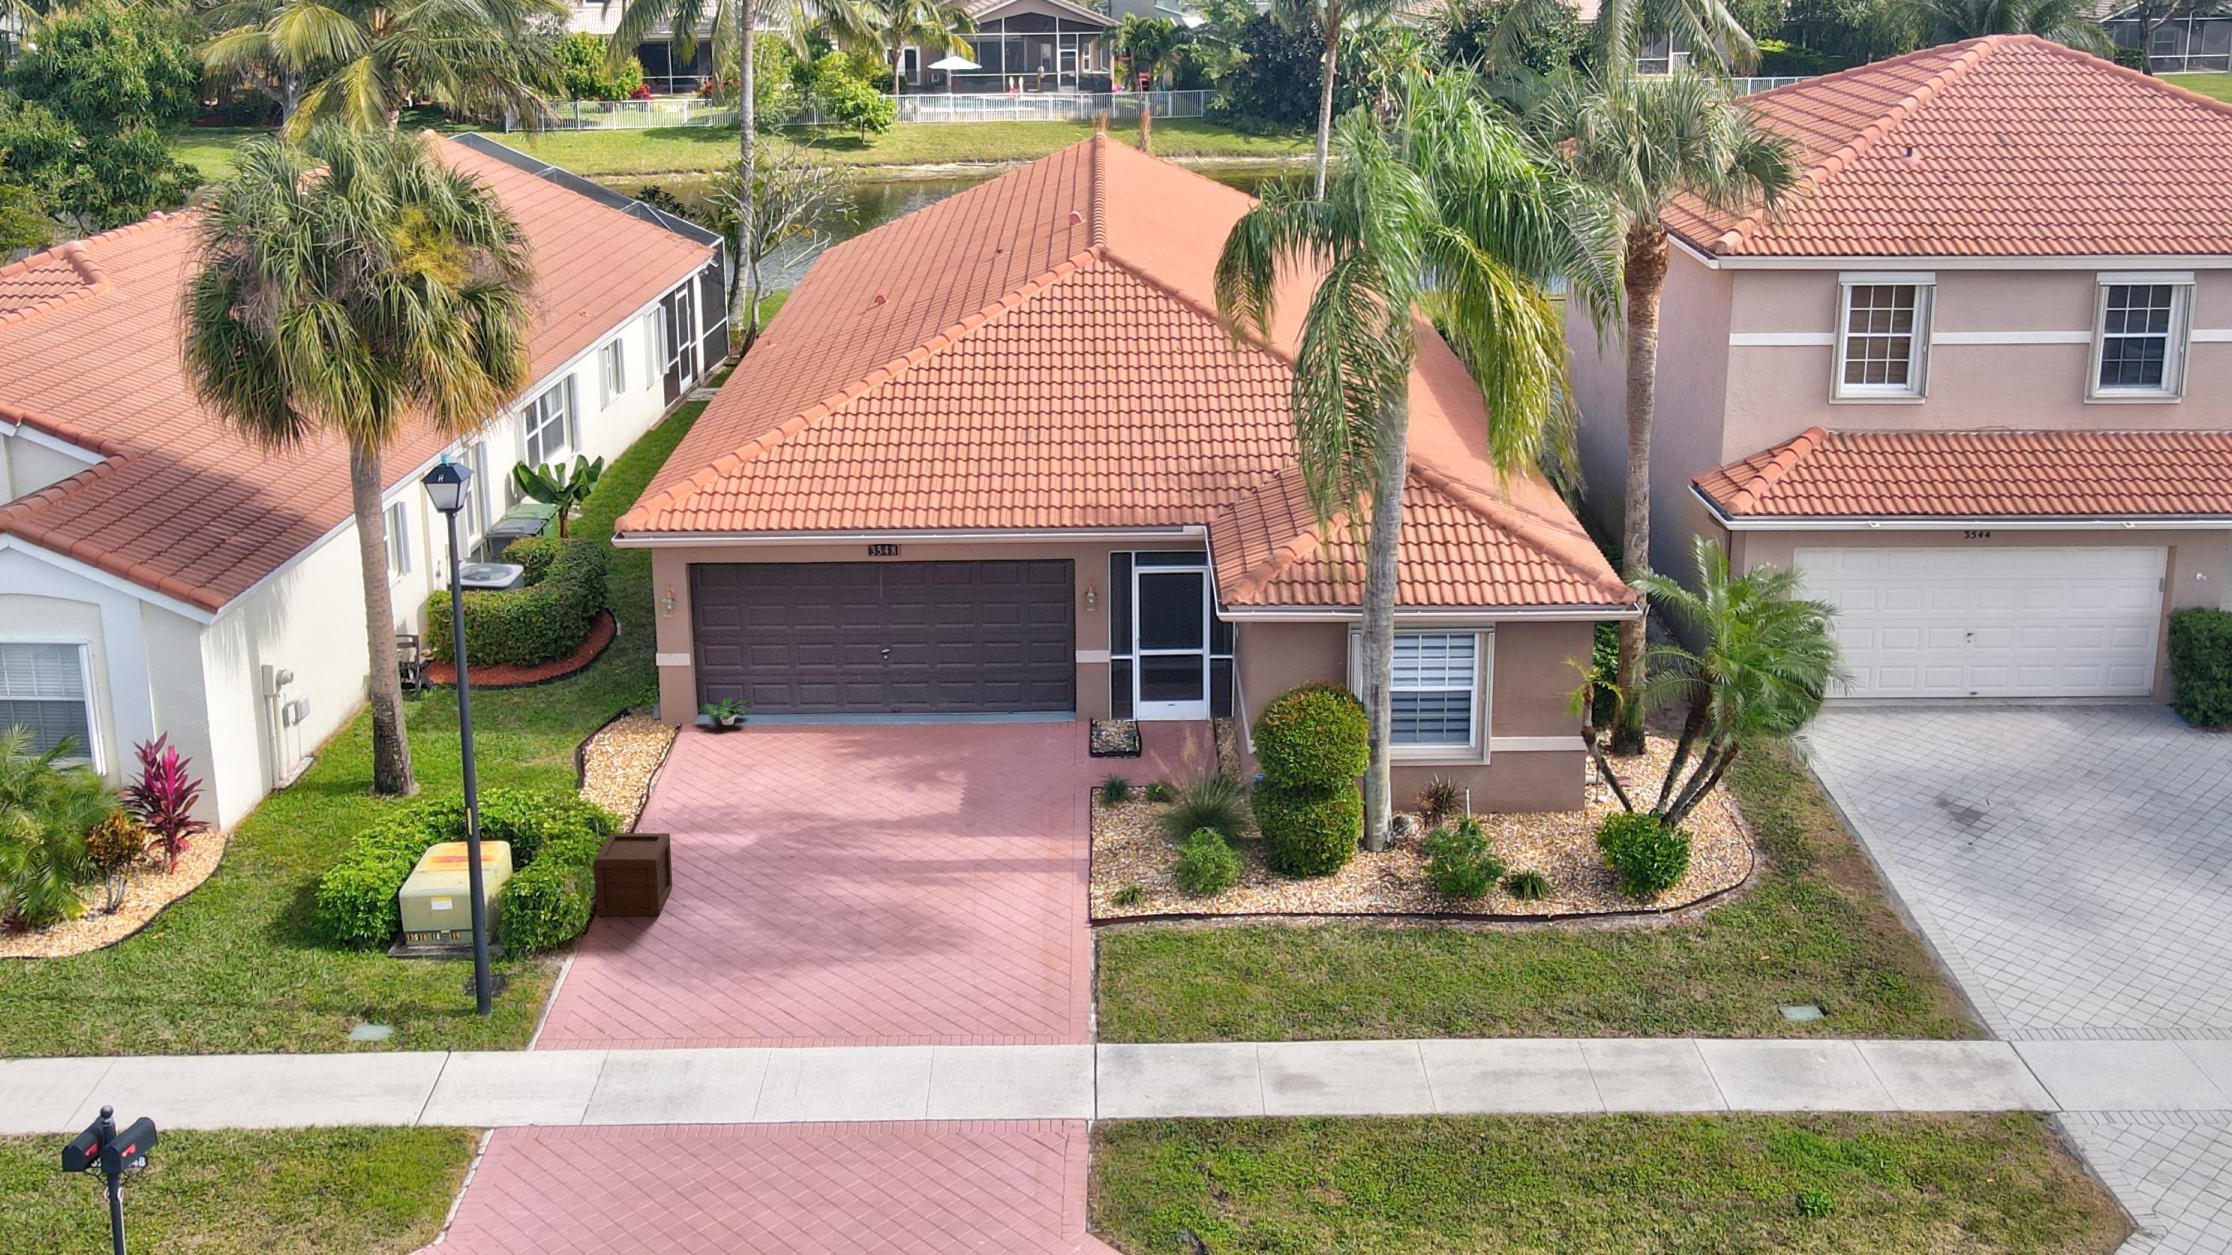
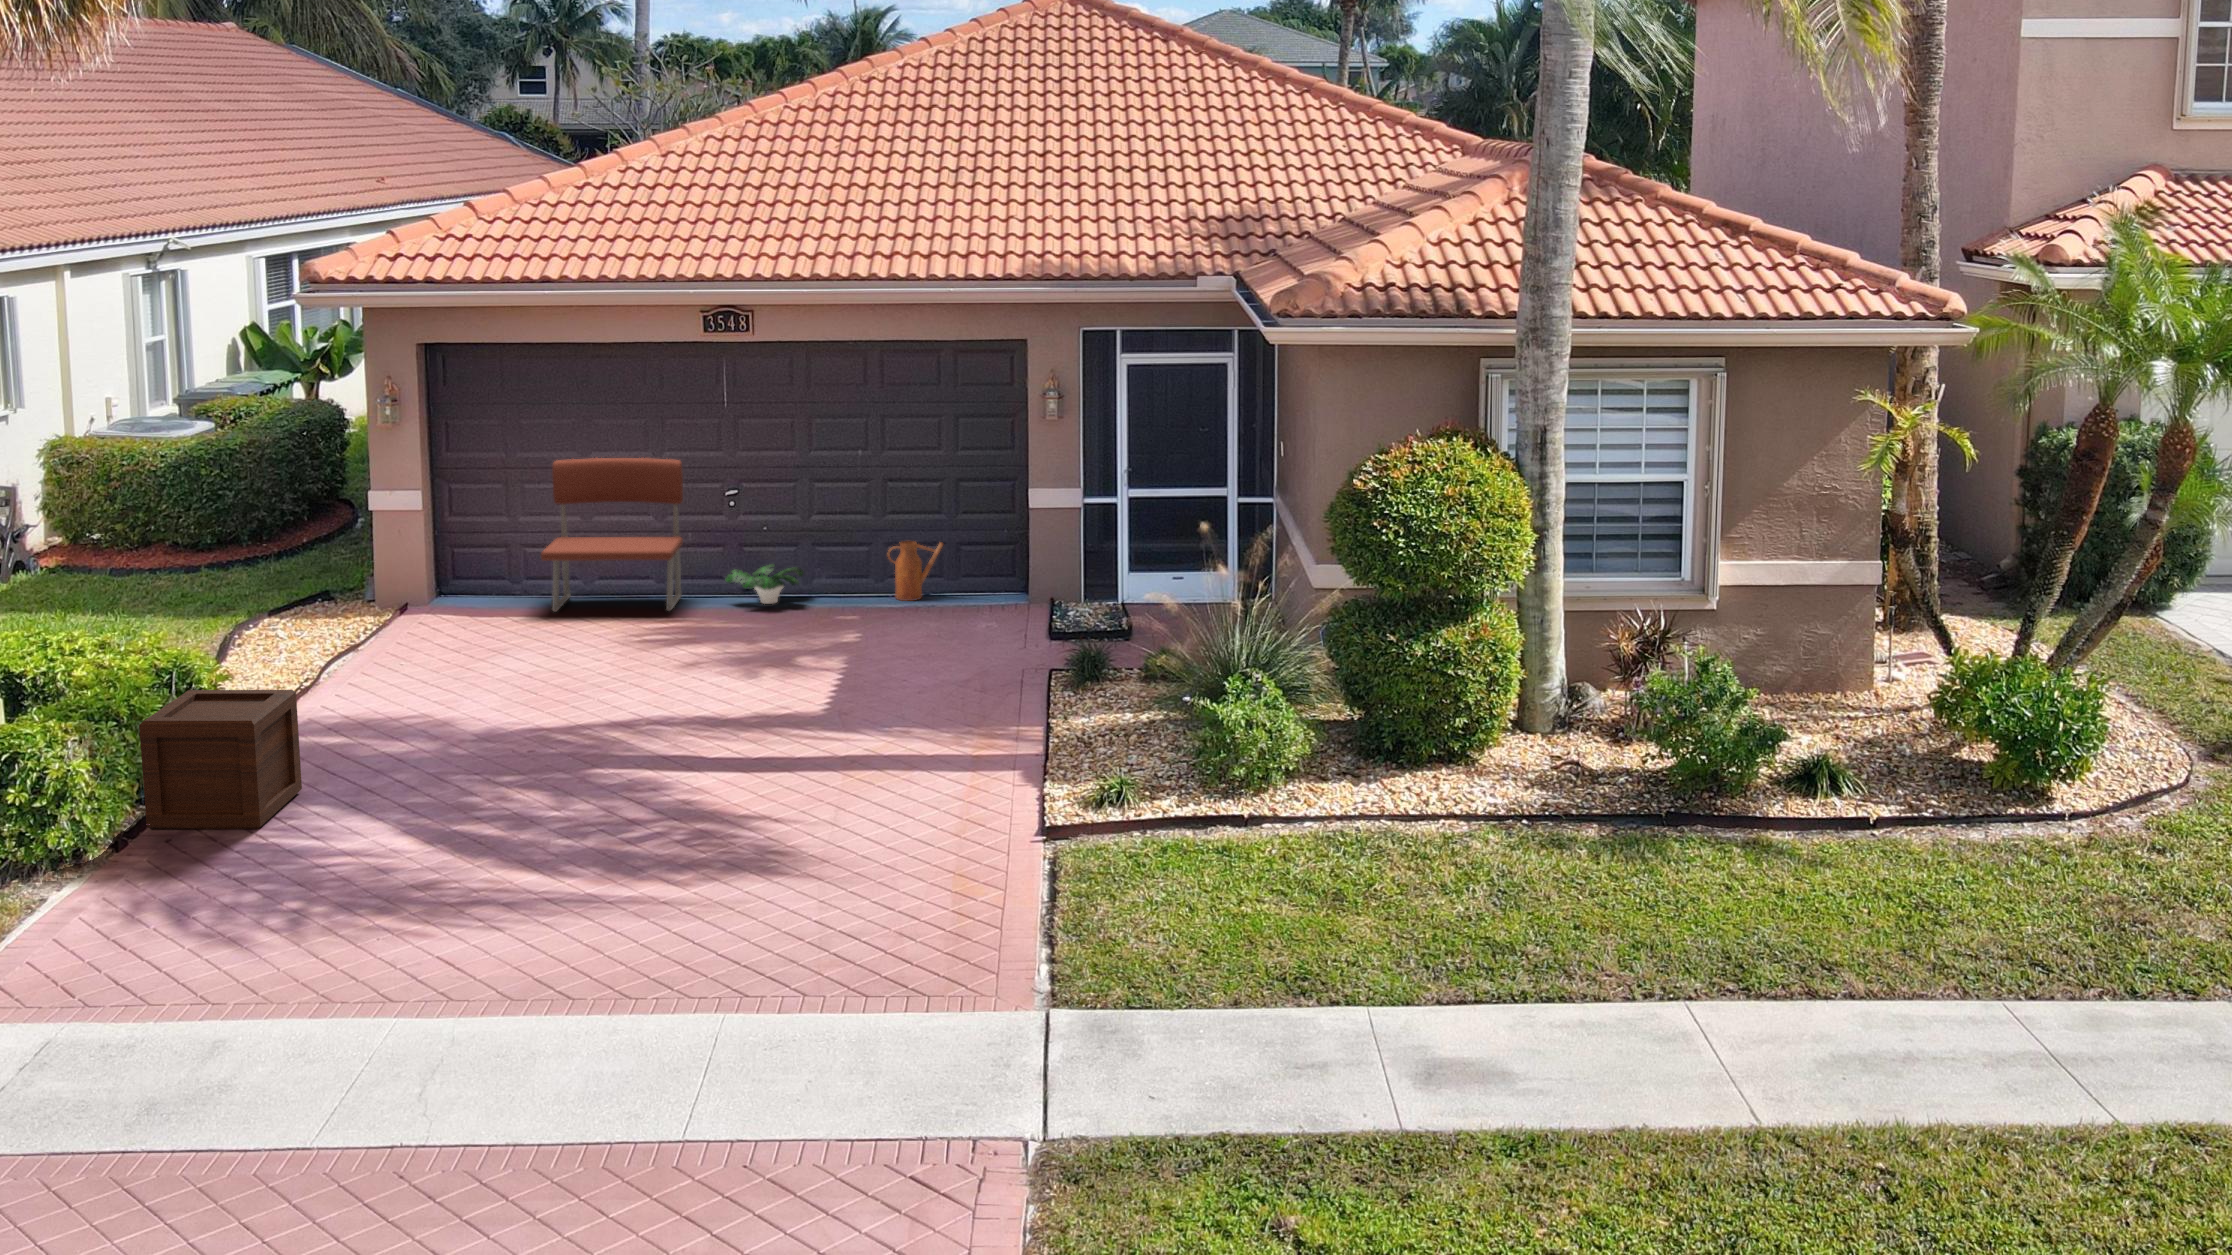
bench: none [770,630,856,730] -> present [541,458,683,612]
watering can: none [986,682,1022,721] -> present [888,541,943,601]
potted plant: present [699,698,750,725] -> present [725,564,804,604]

